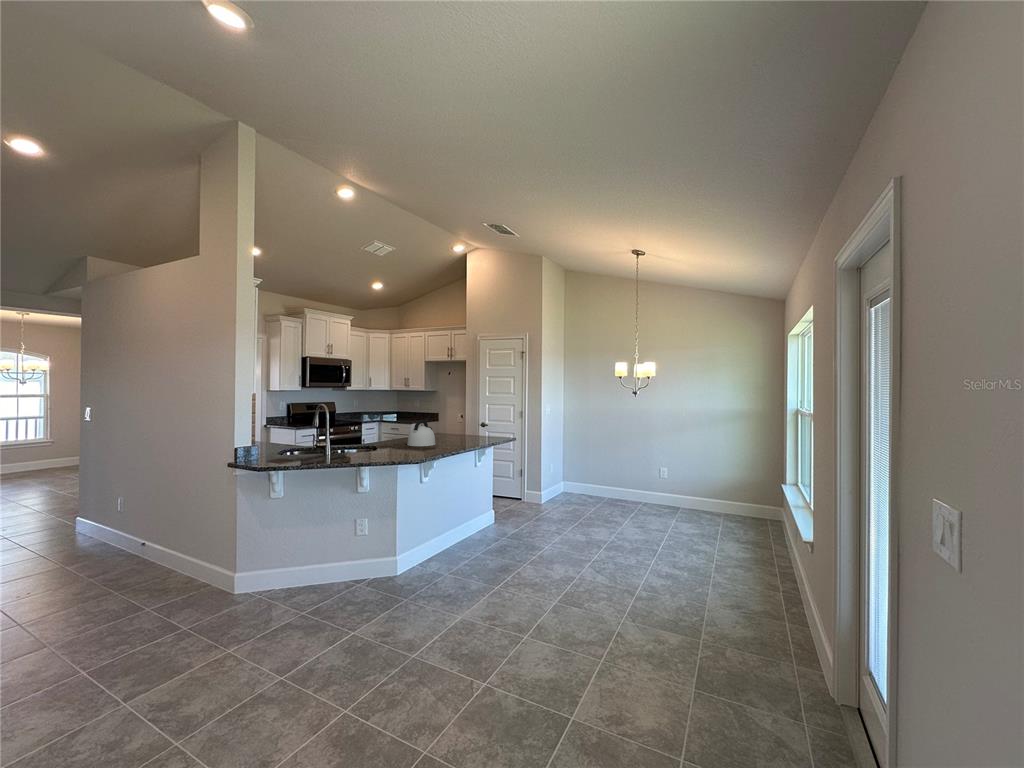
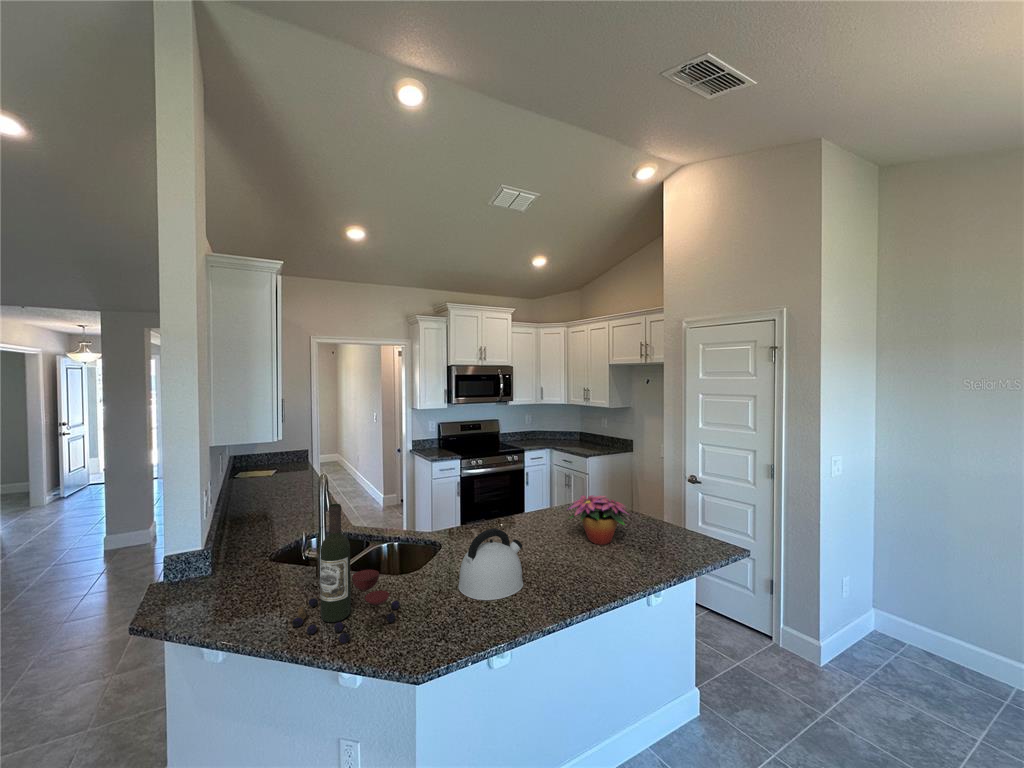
wine bottle: none [349,403,401,453] -> present [292,504,400,643]
flower arrangement: none [440,415,472,437] -> present [569,495,628,545]

